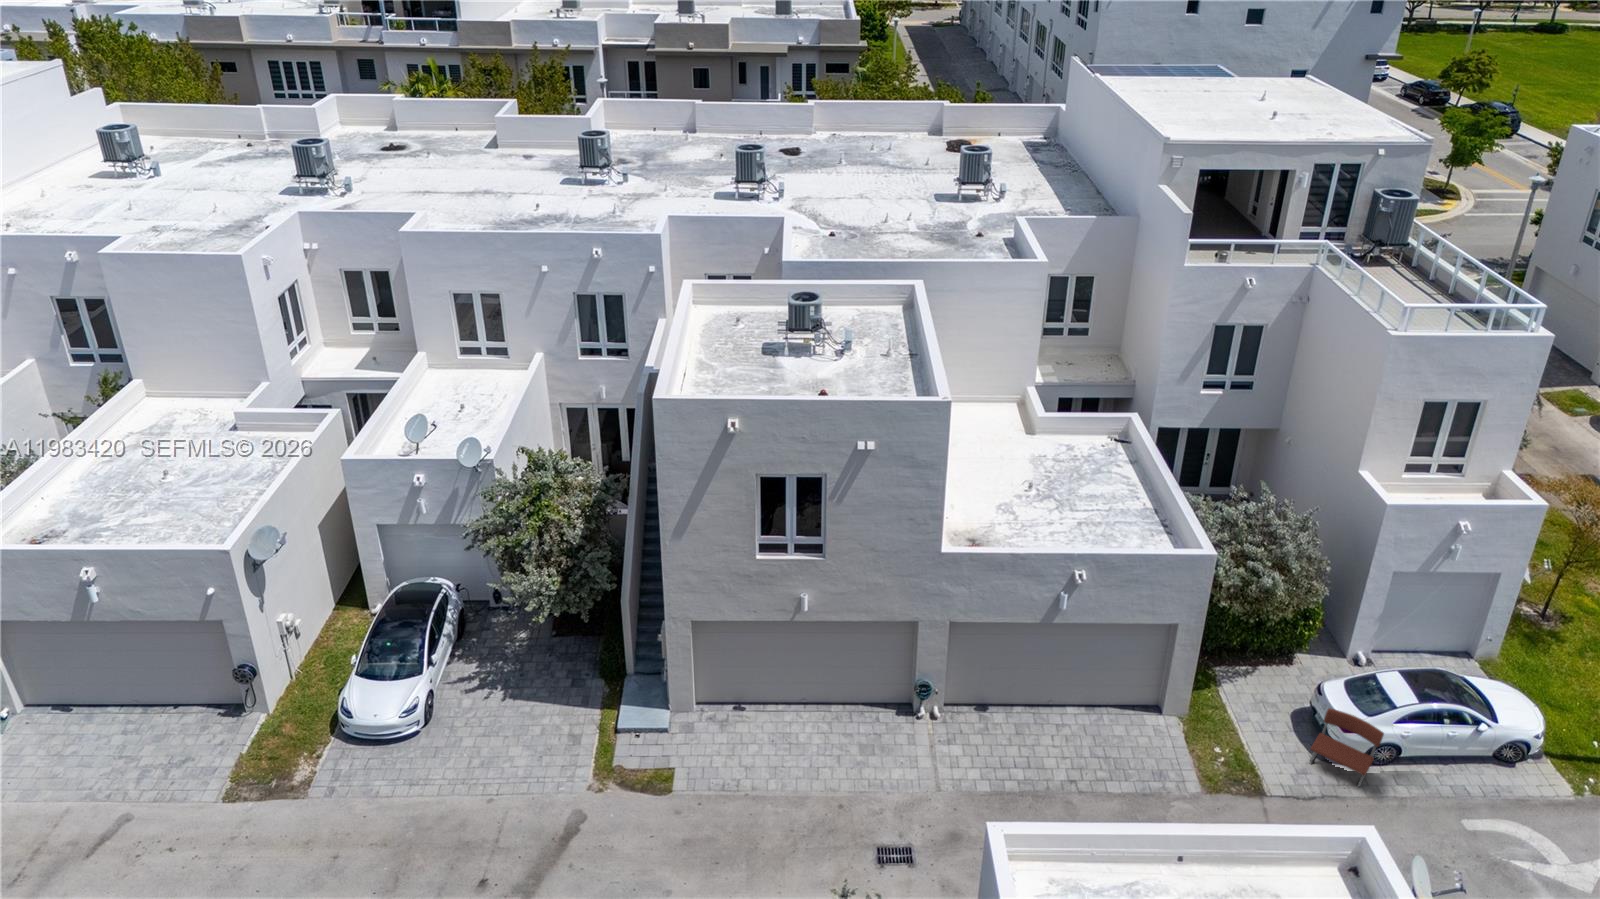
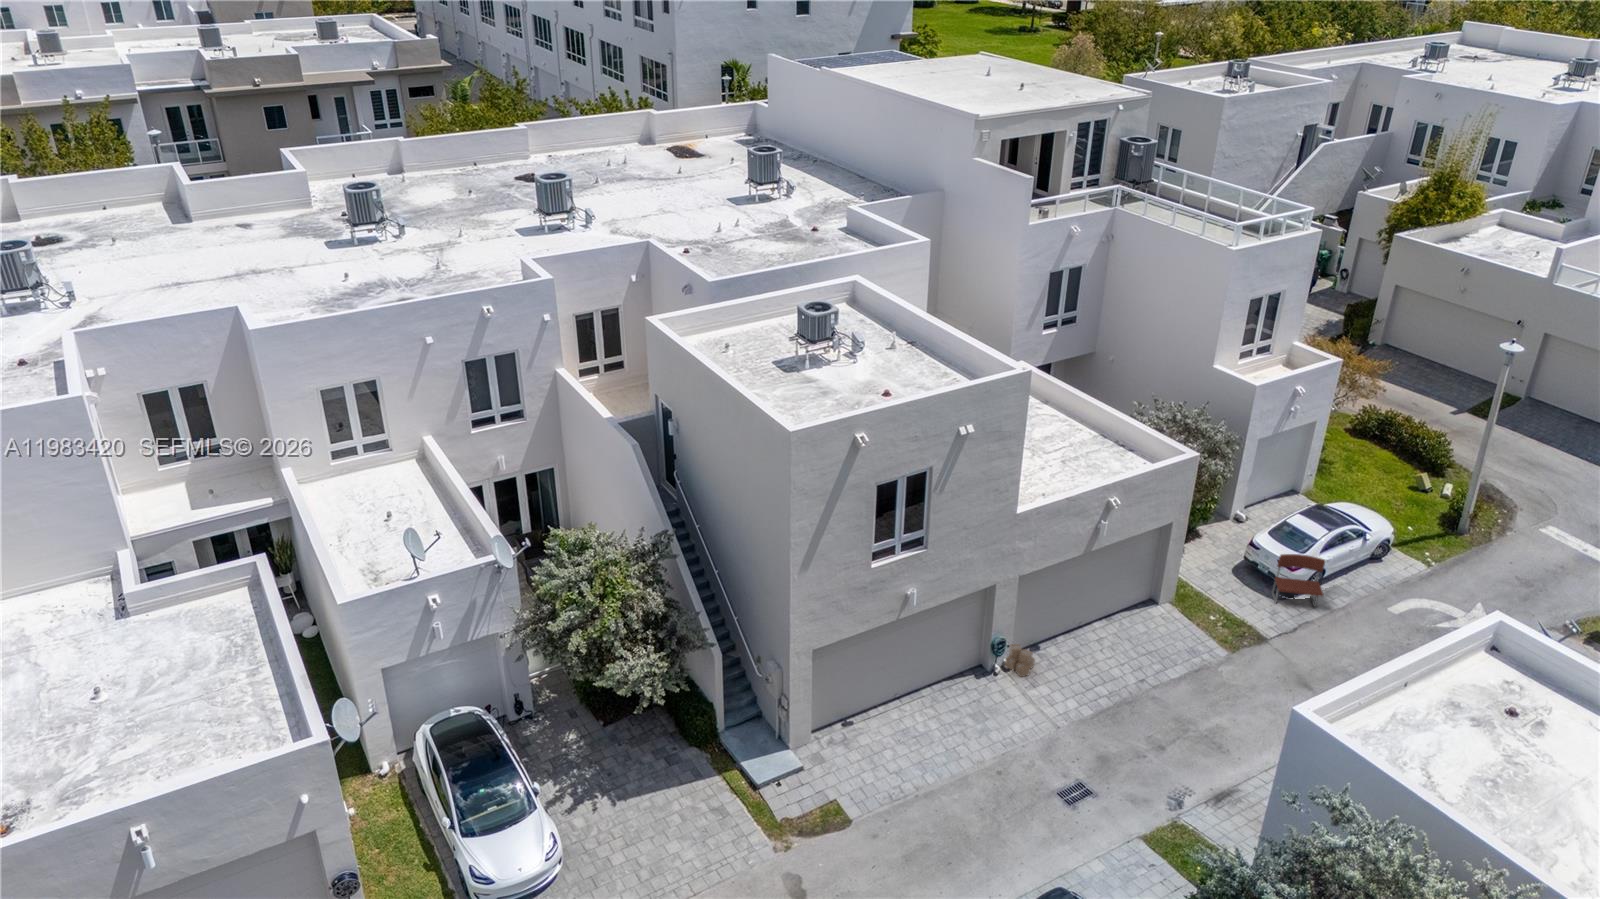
cardboard box: none [934,693,964,731] -> present [1005,644,1035,677]

